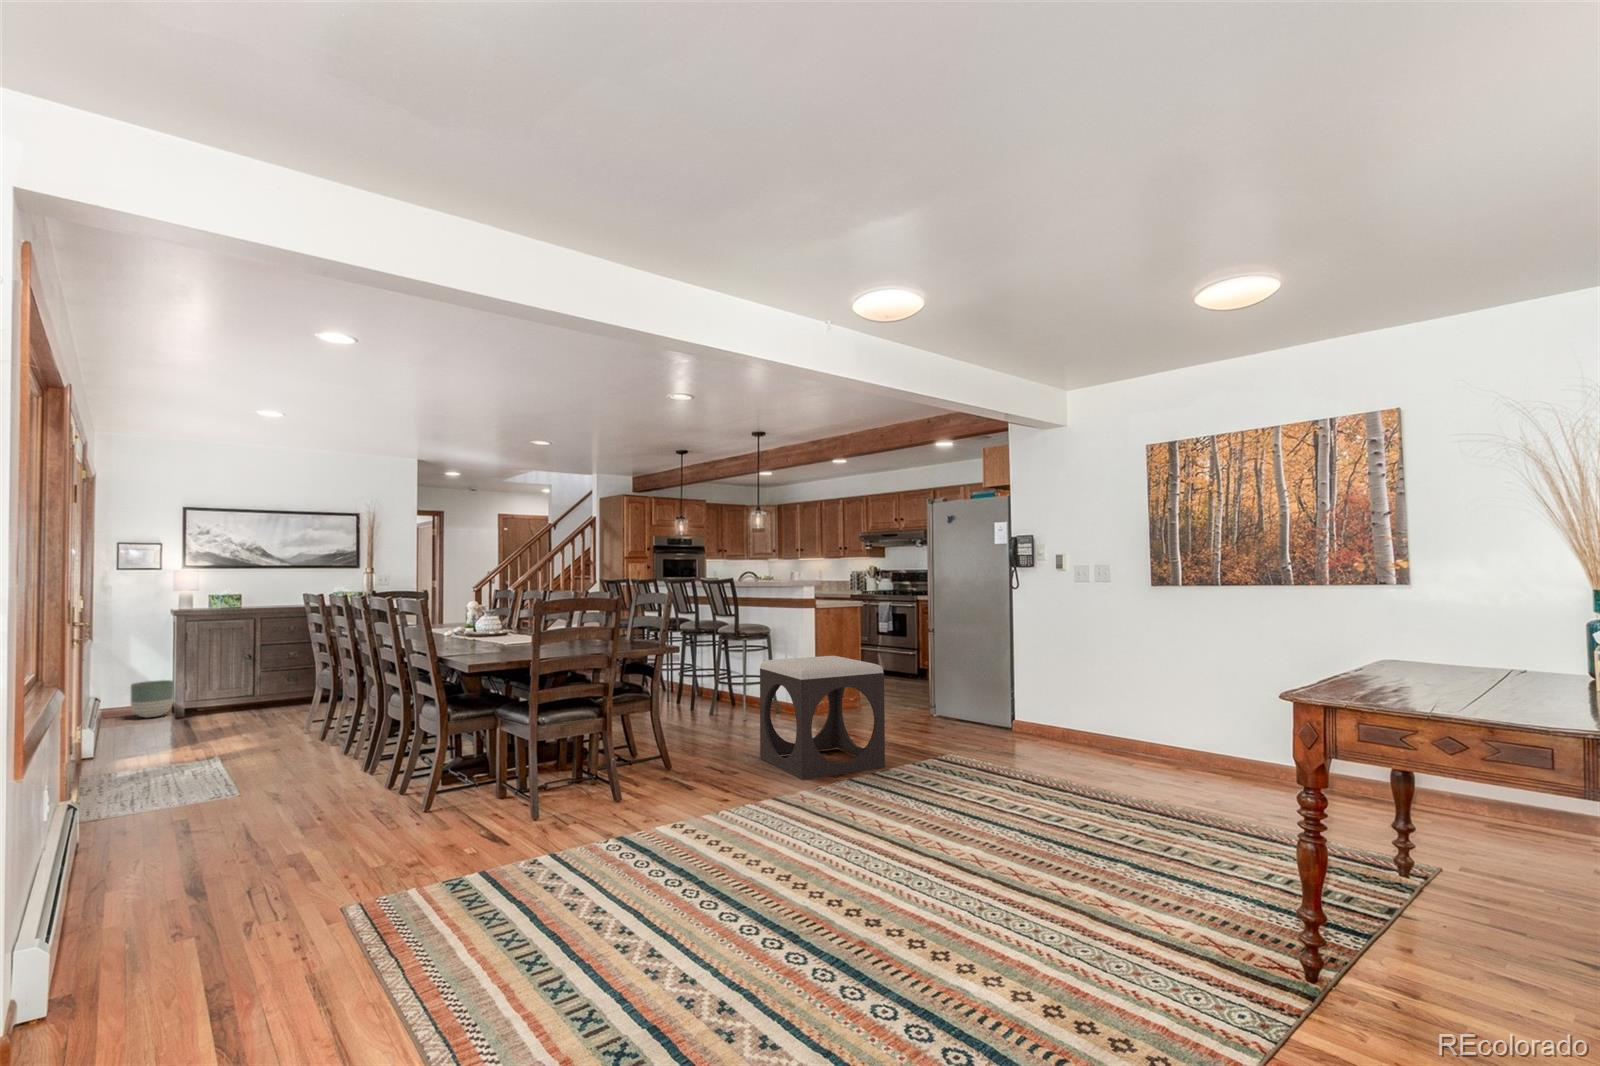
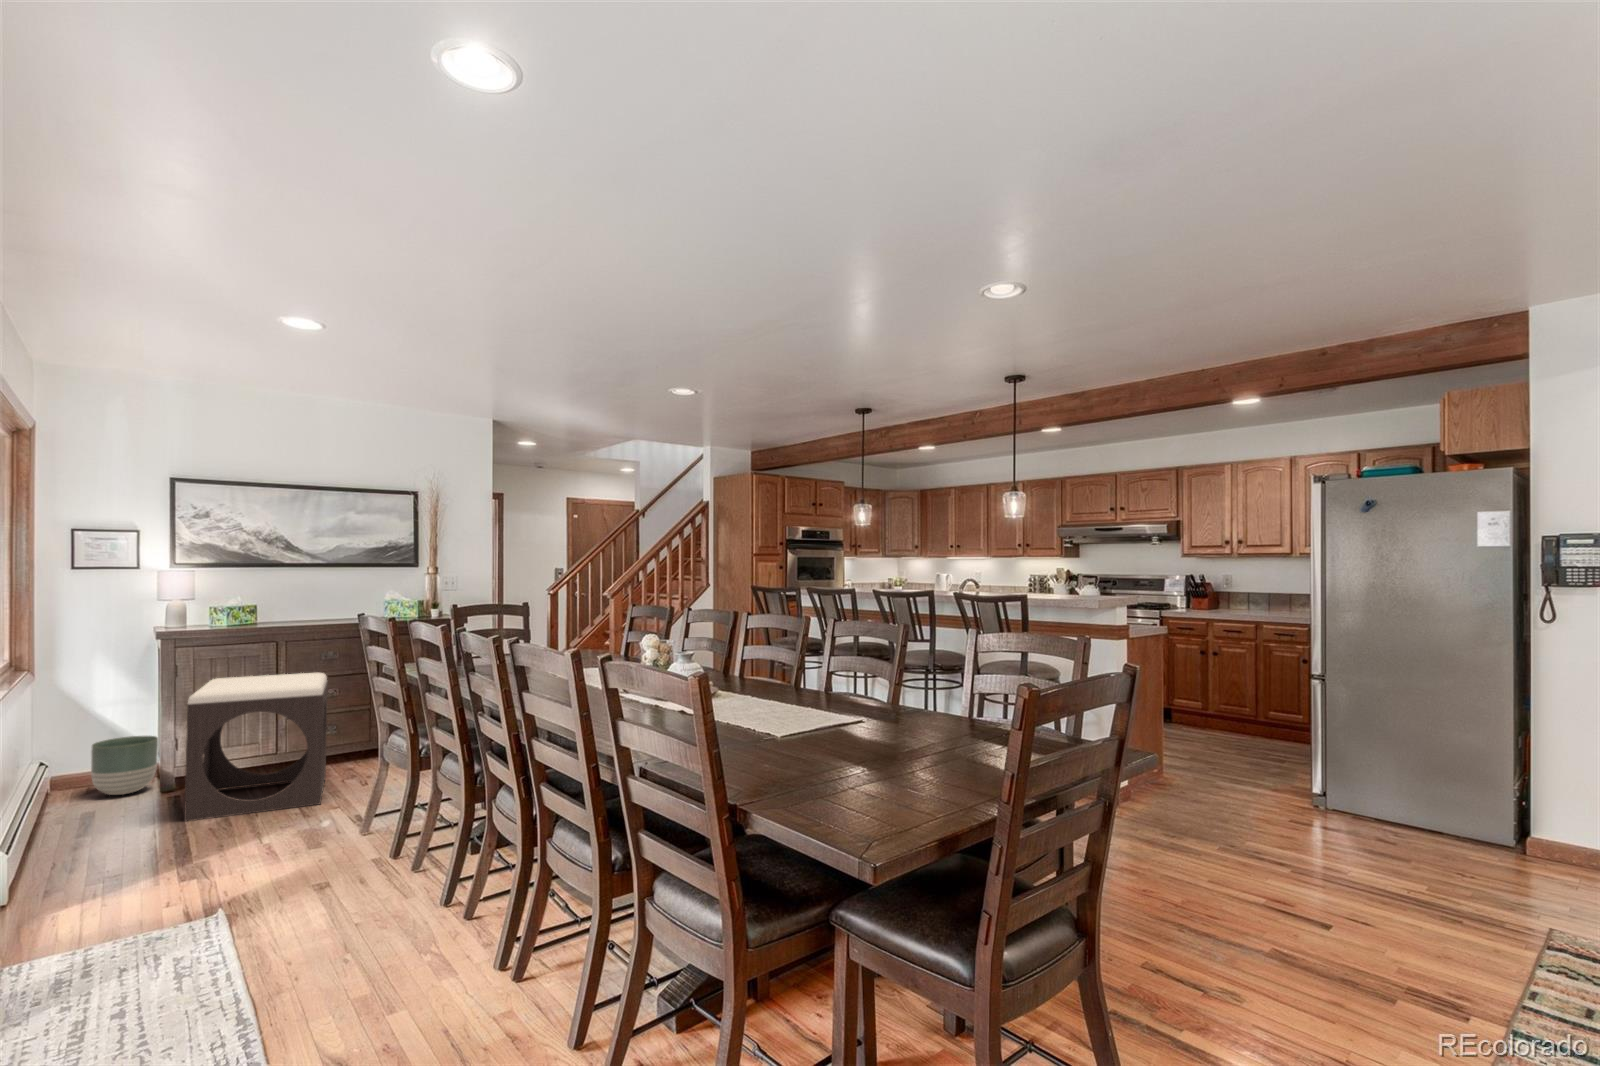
footstool: present [760,656,885,780] -> present [184,673,328,821]

